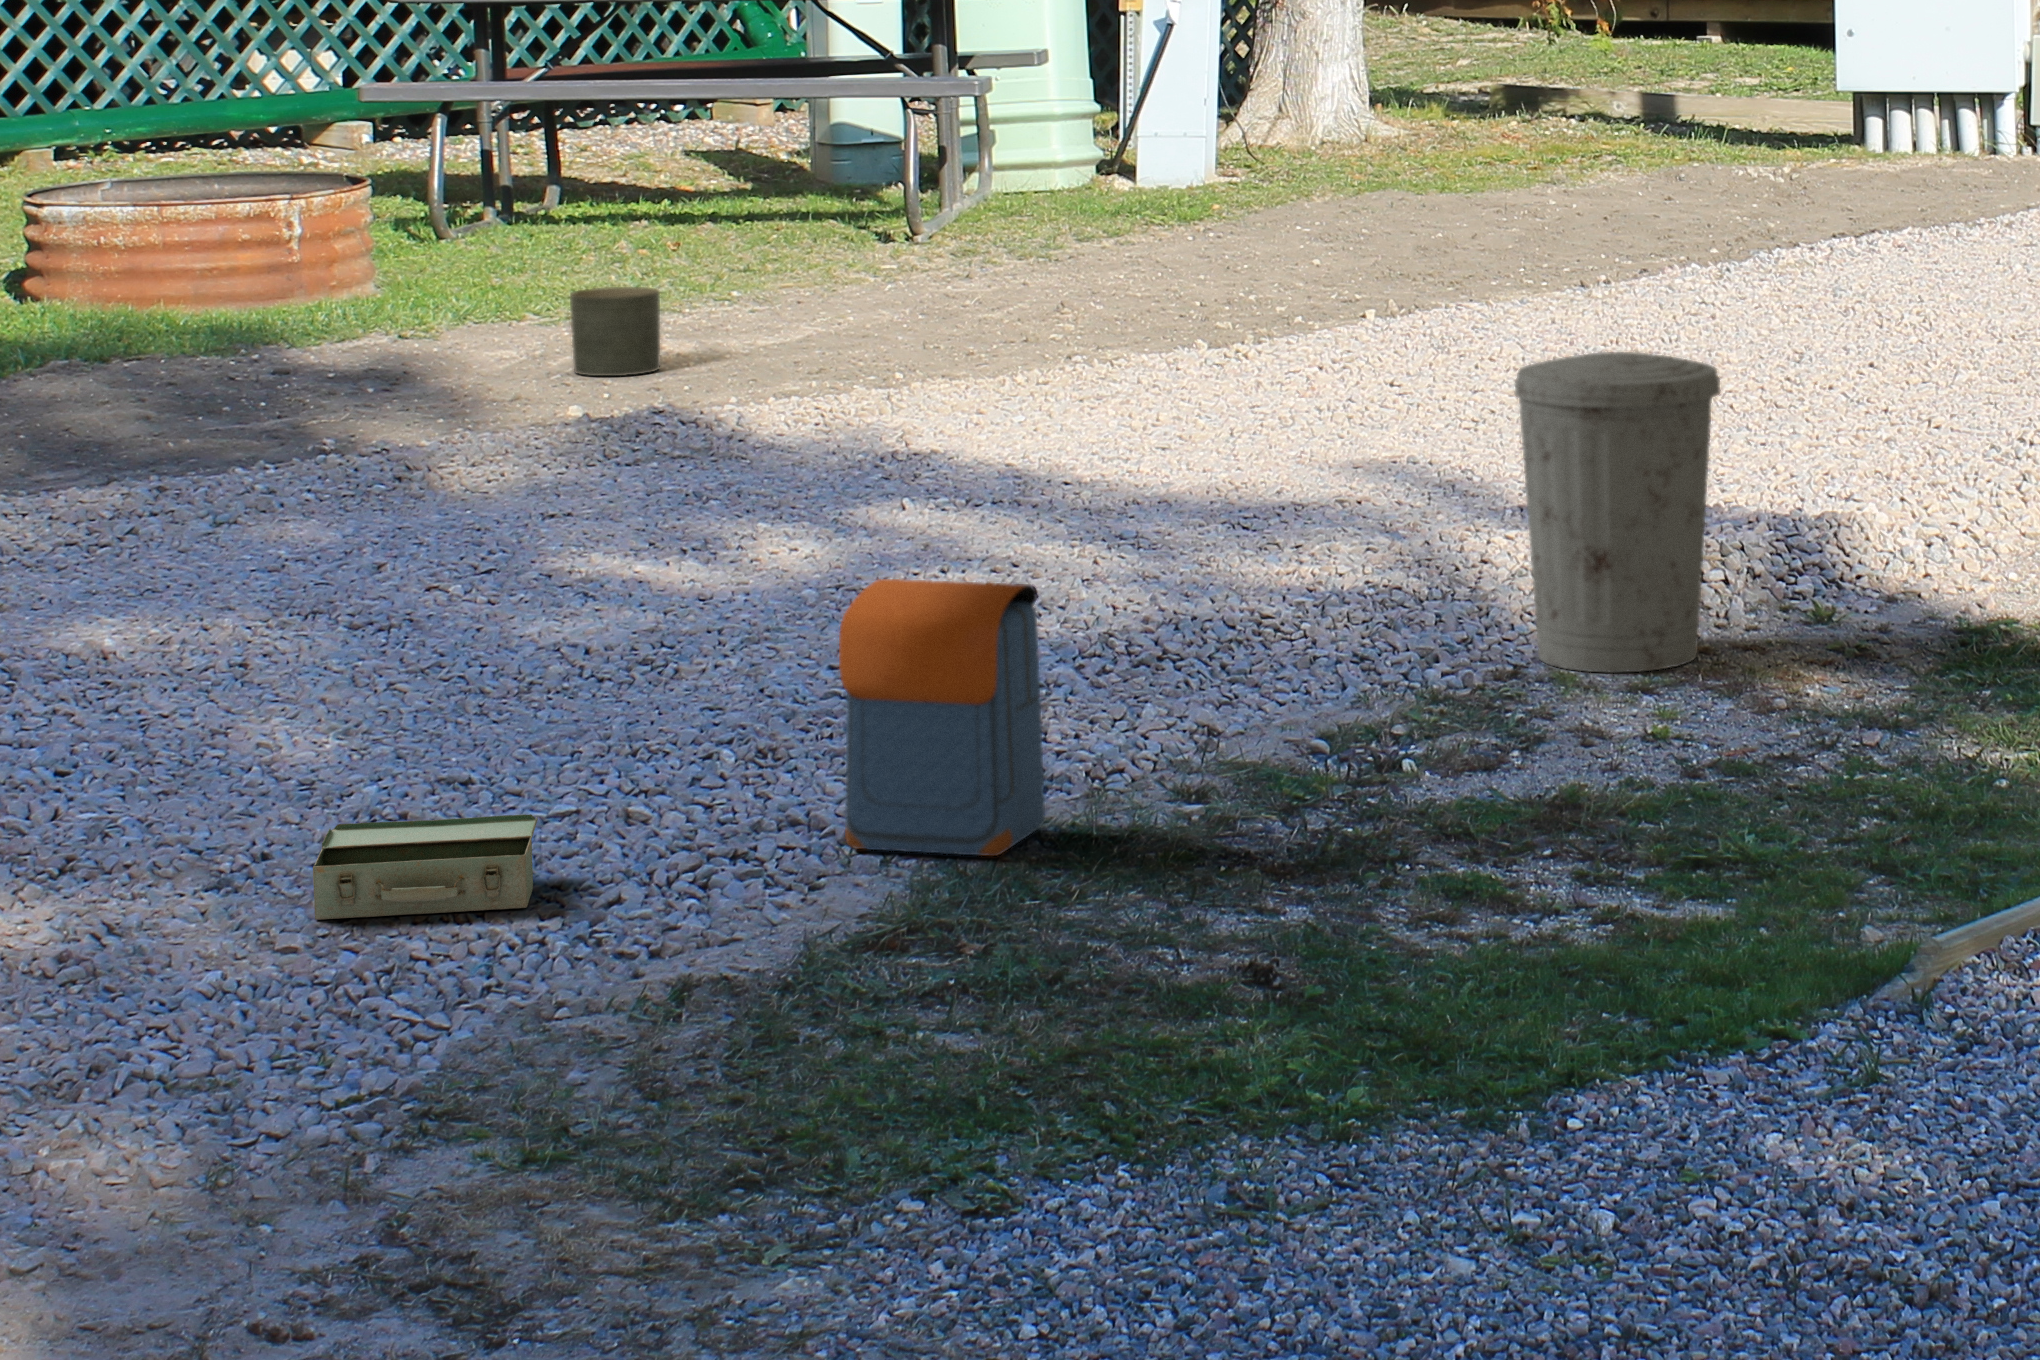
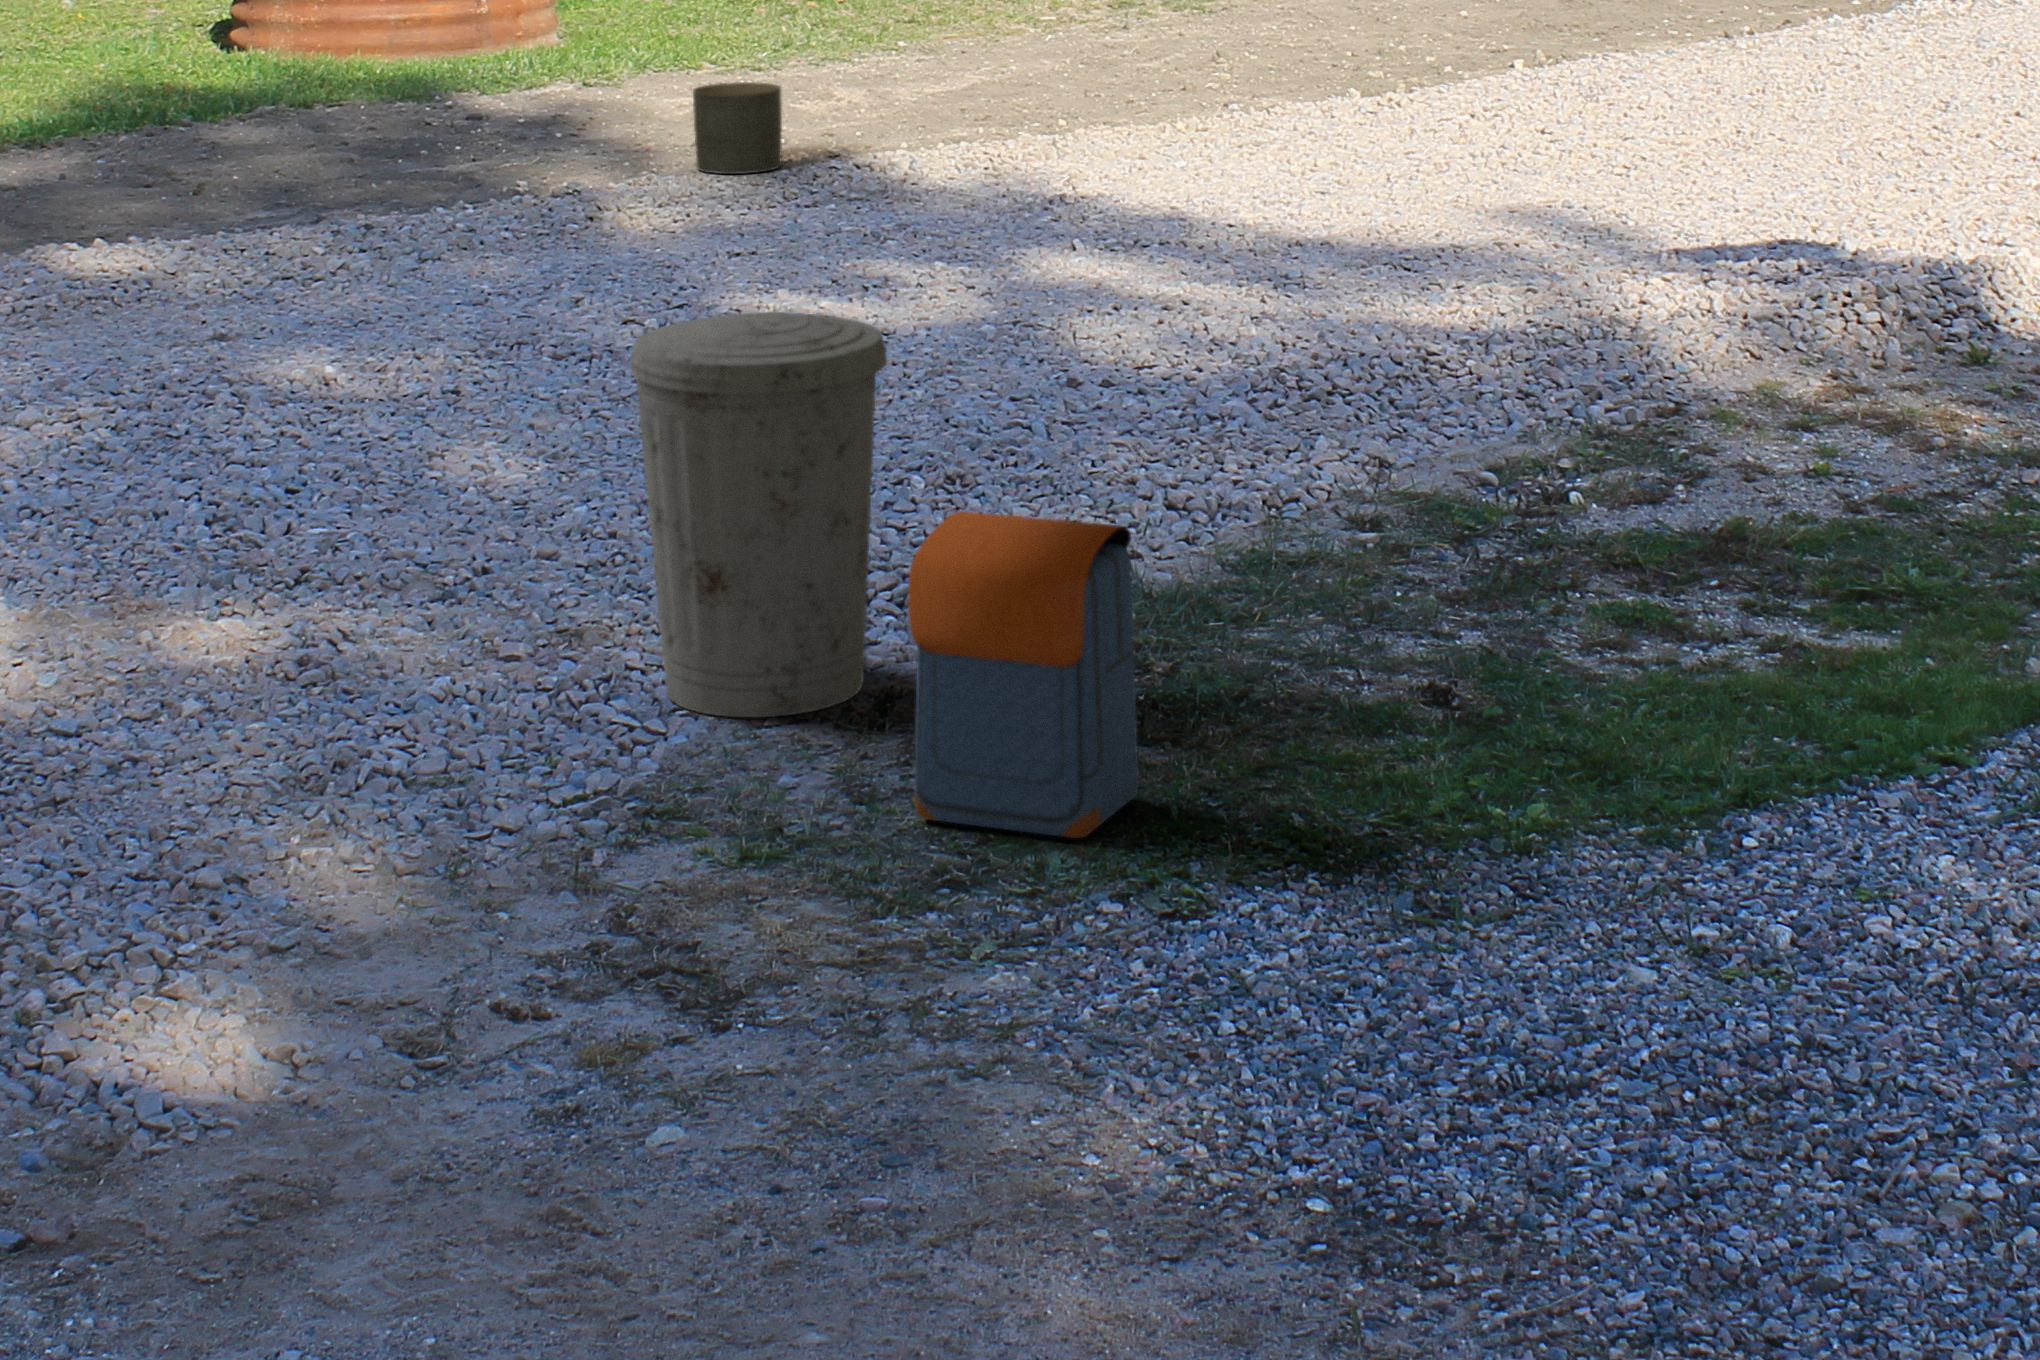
trash can: present [1515,352,1720,673] -> present [631,312,887,717]
toolbox: present [313,814,538,920] -> none [324,772,576,895]

